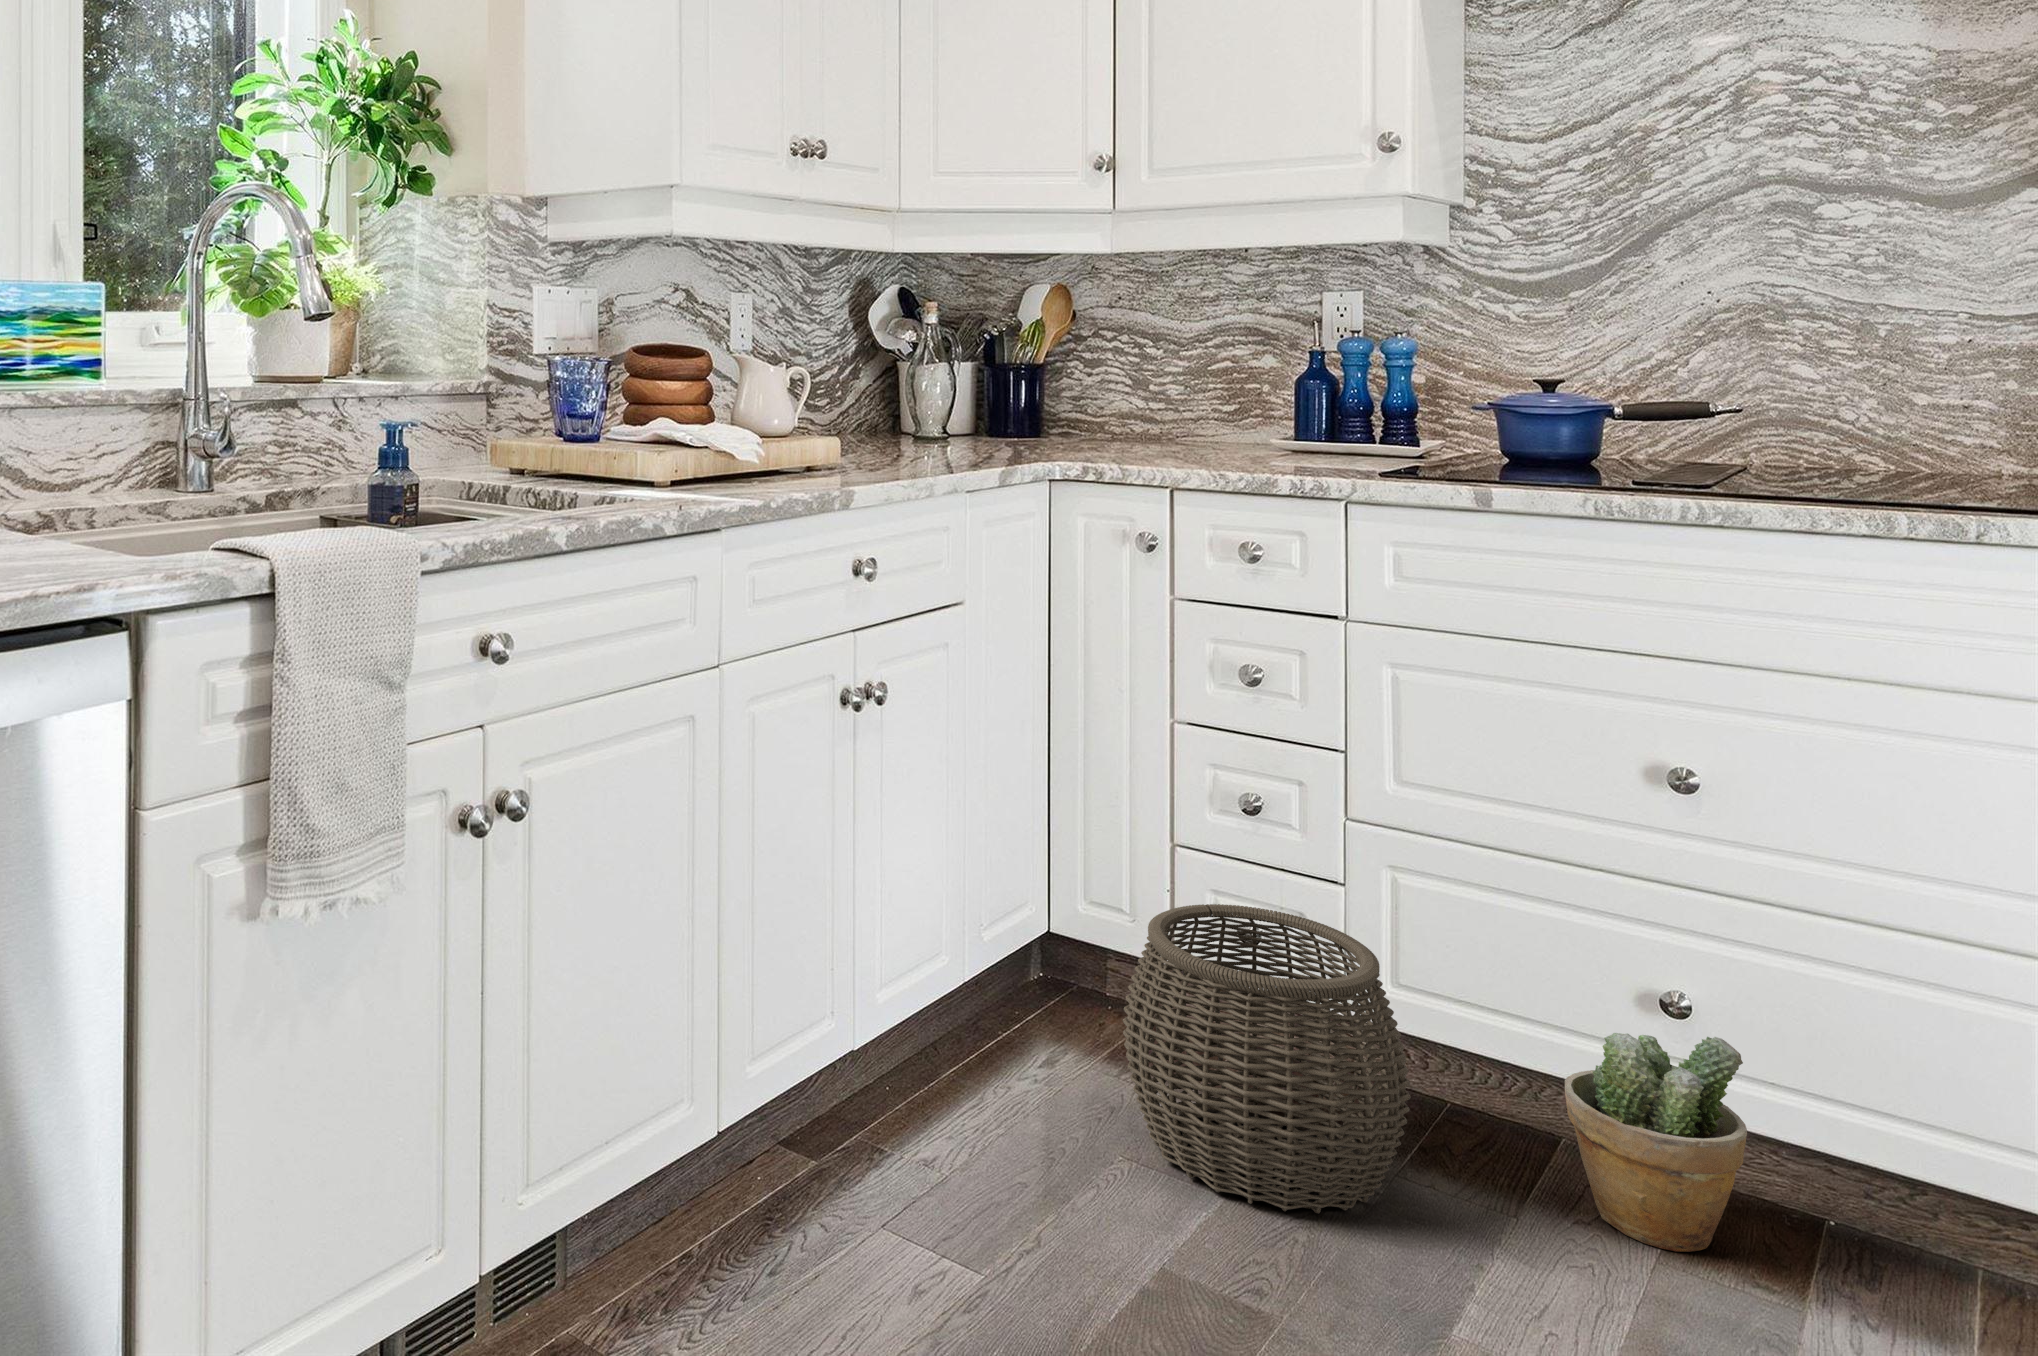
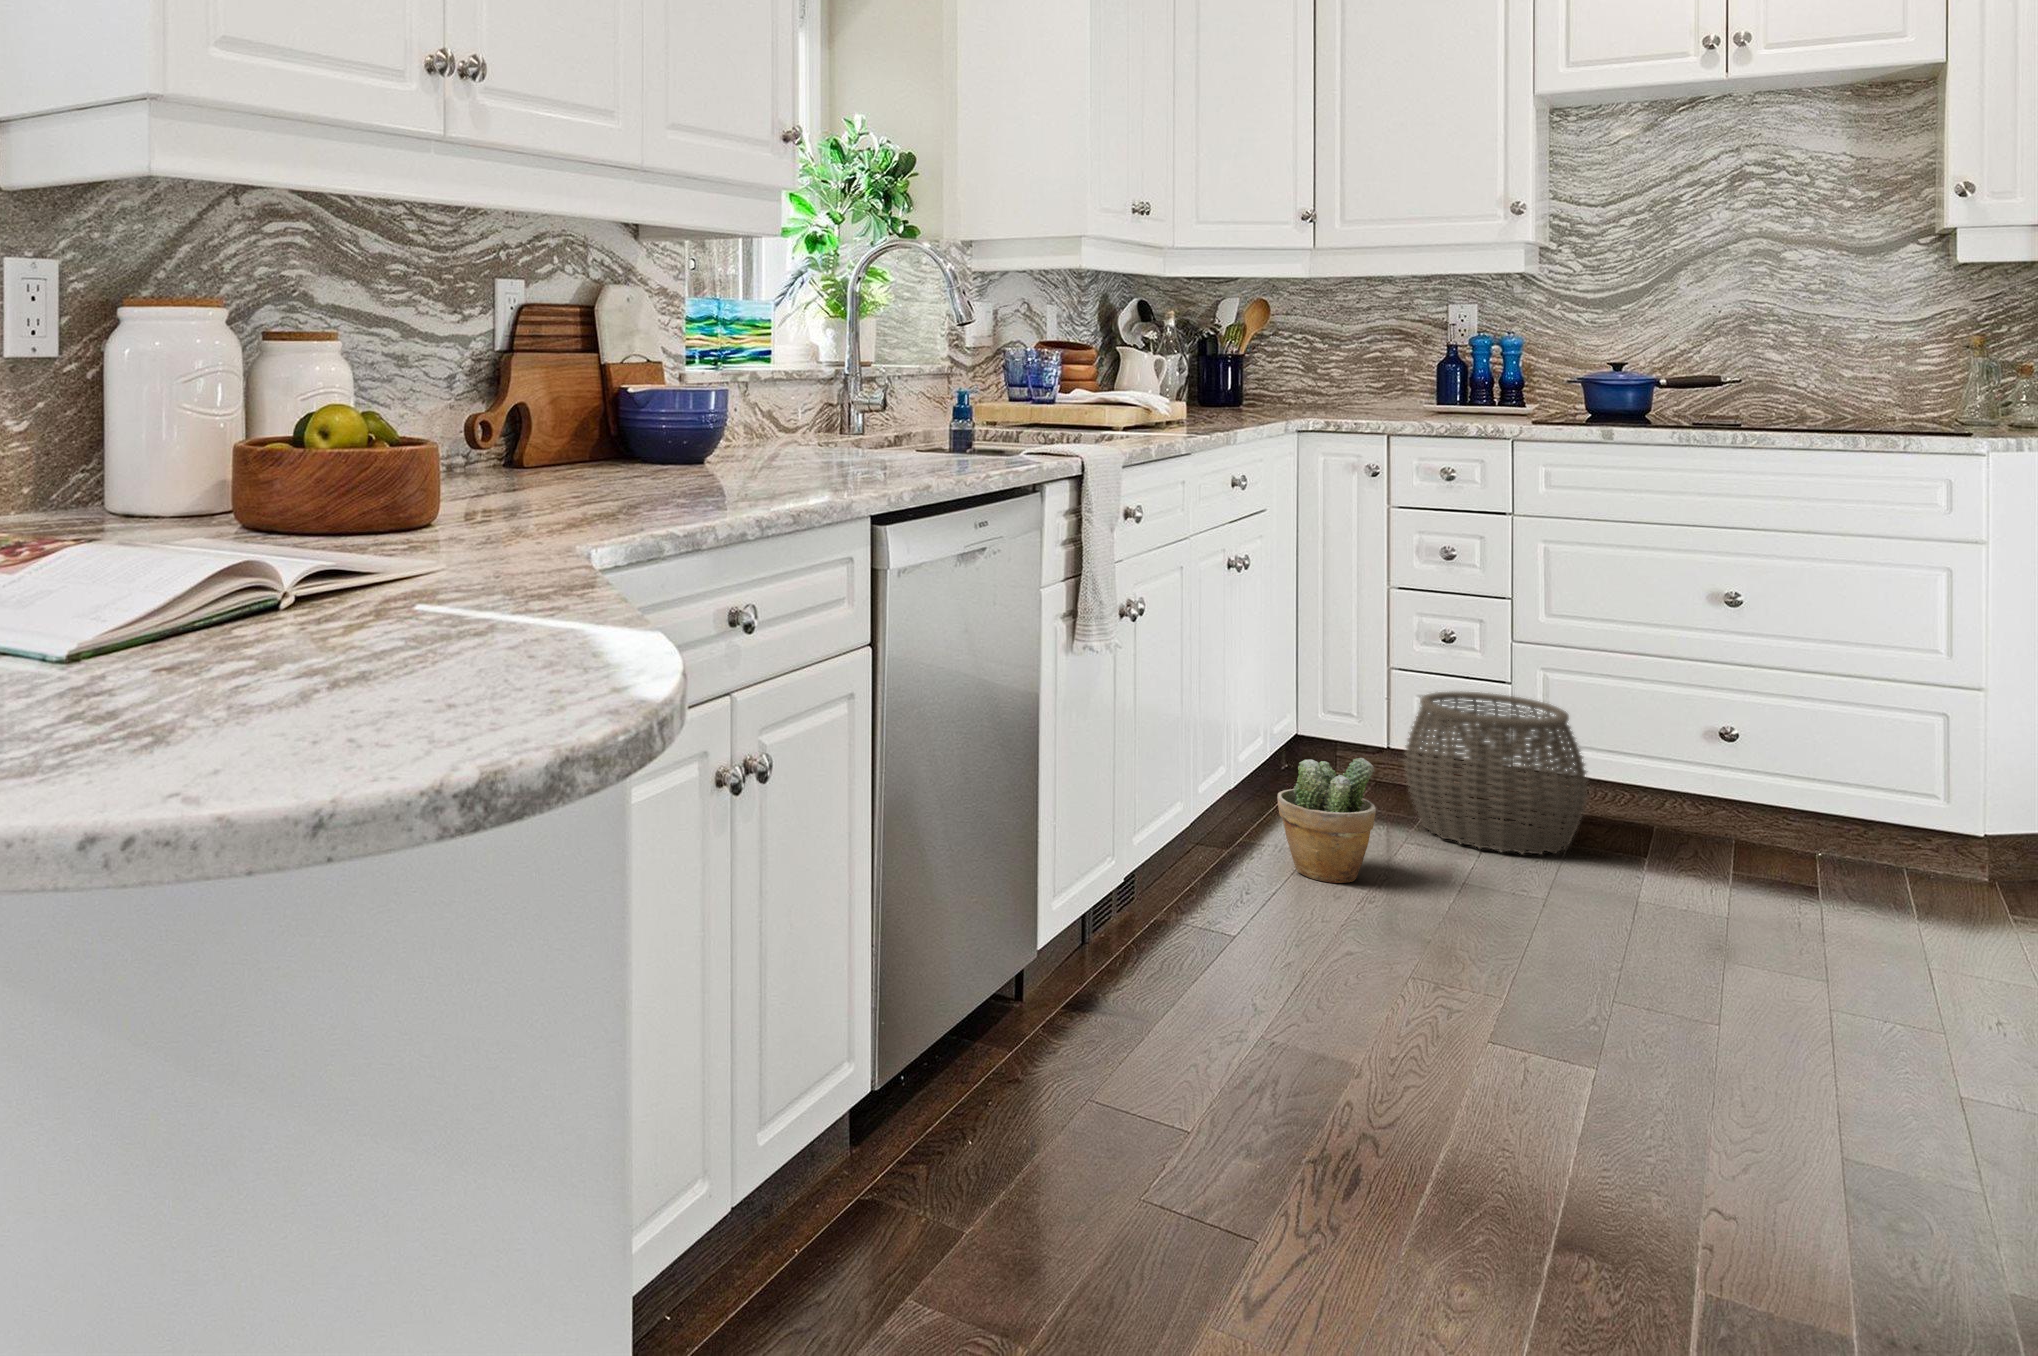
potted plant: present [1565,1033,1747,1252] -> present [1277,758,1376,883]

